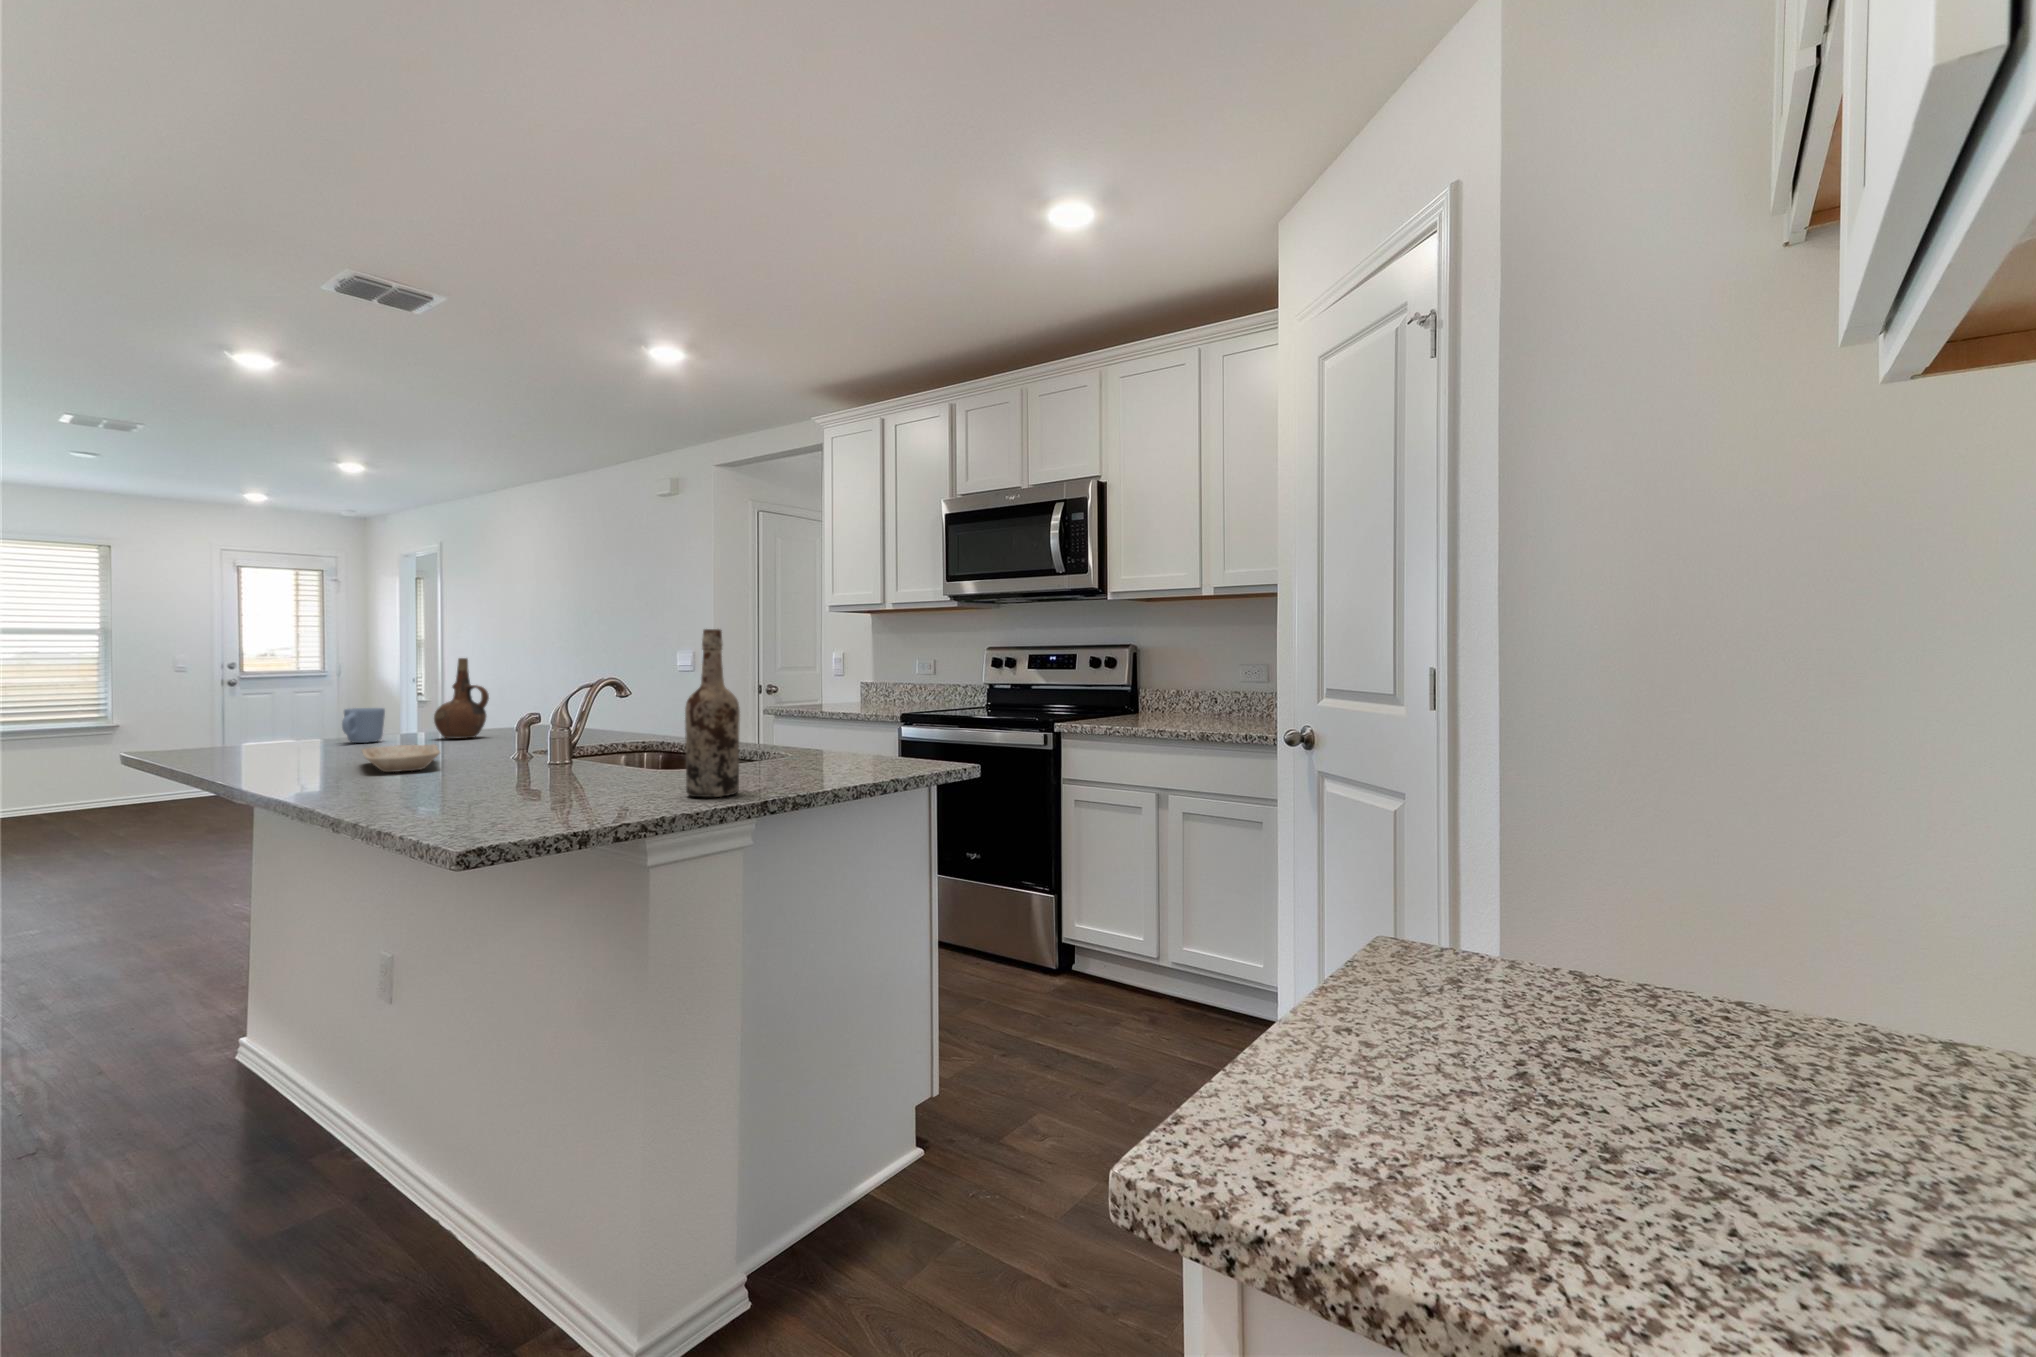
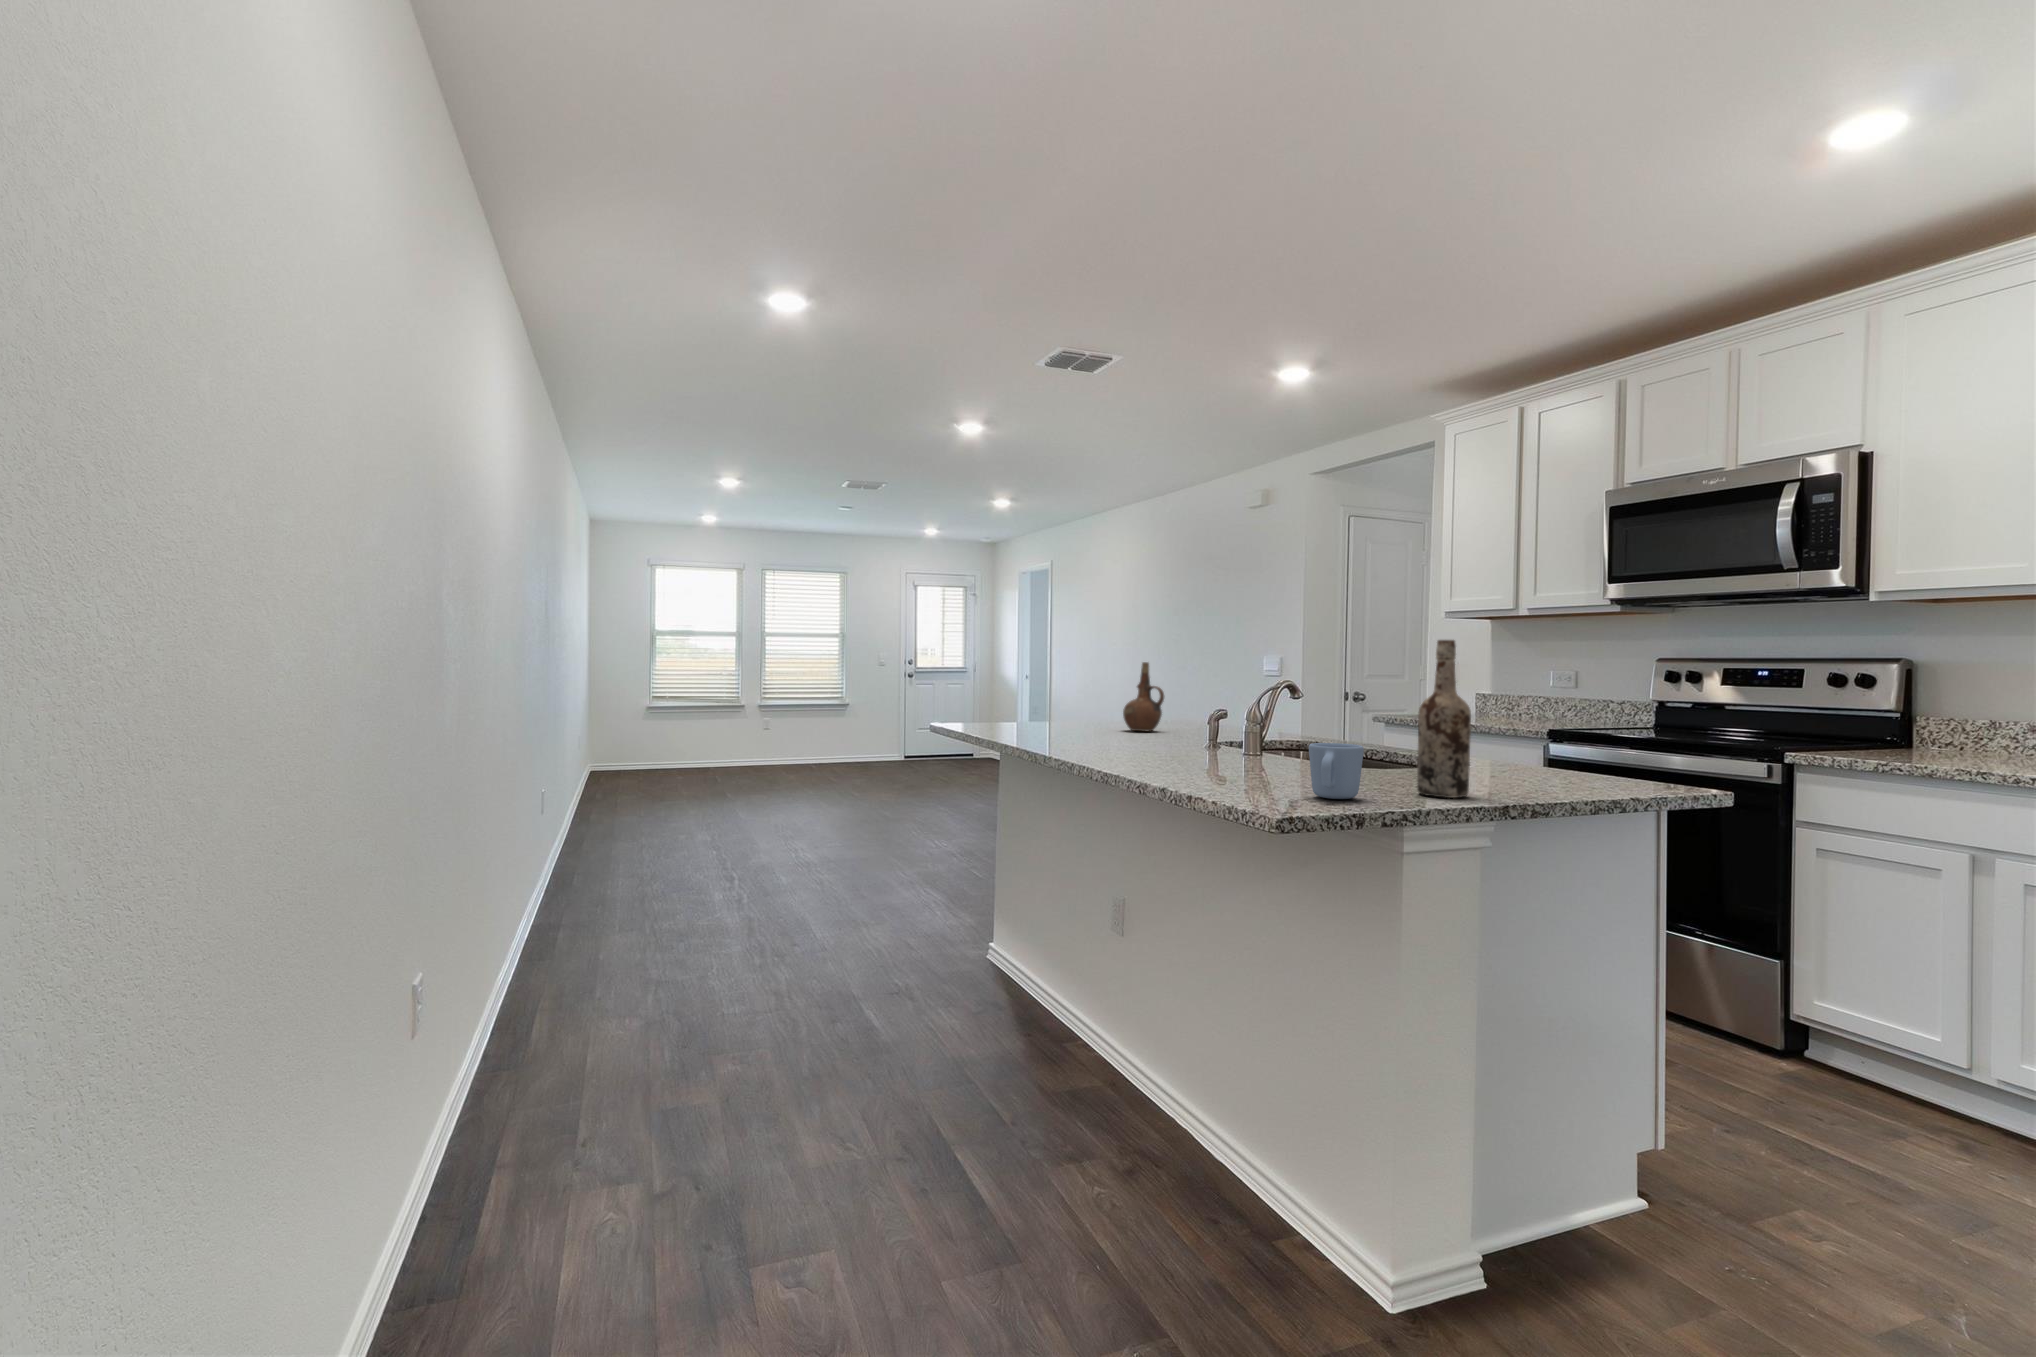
mug: present [342,708,385,743] -> present [1309,743,1364,799]
tray: present [362,744,440,772] -> none [1102,734,1167,755]

